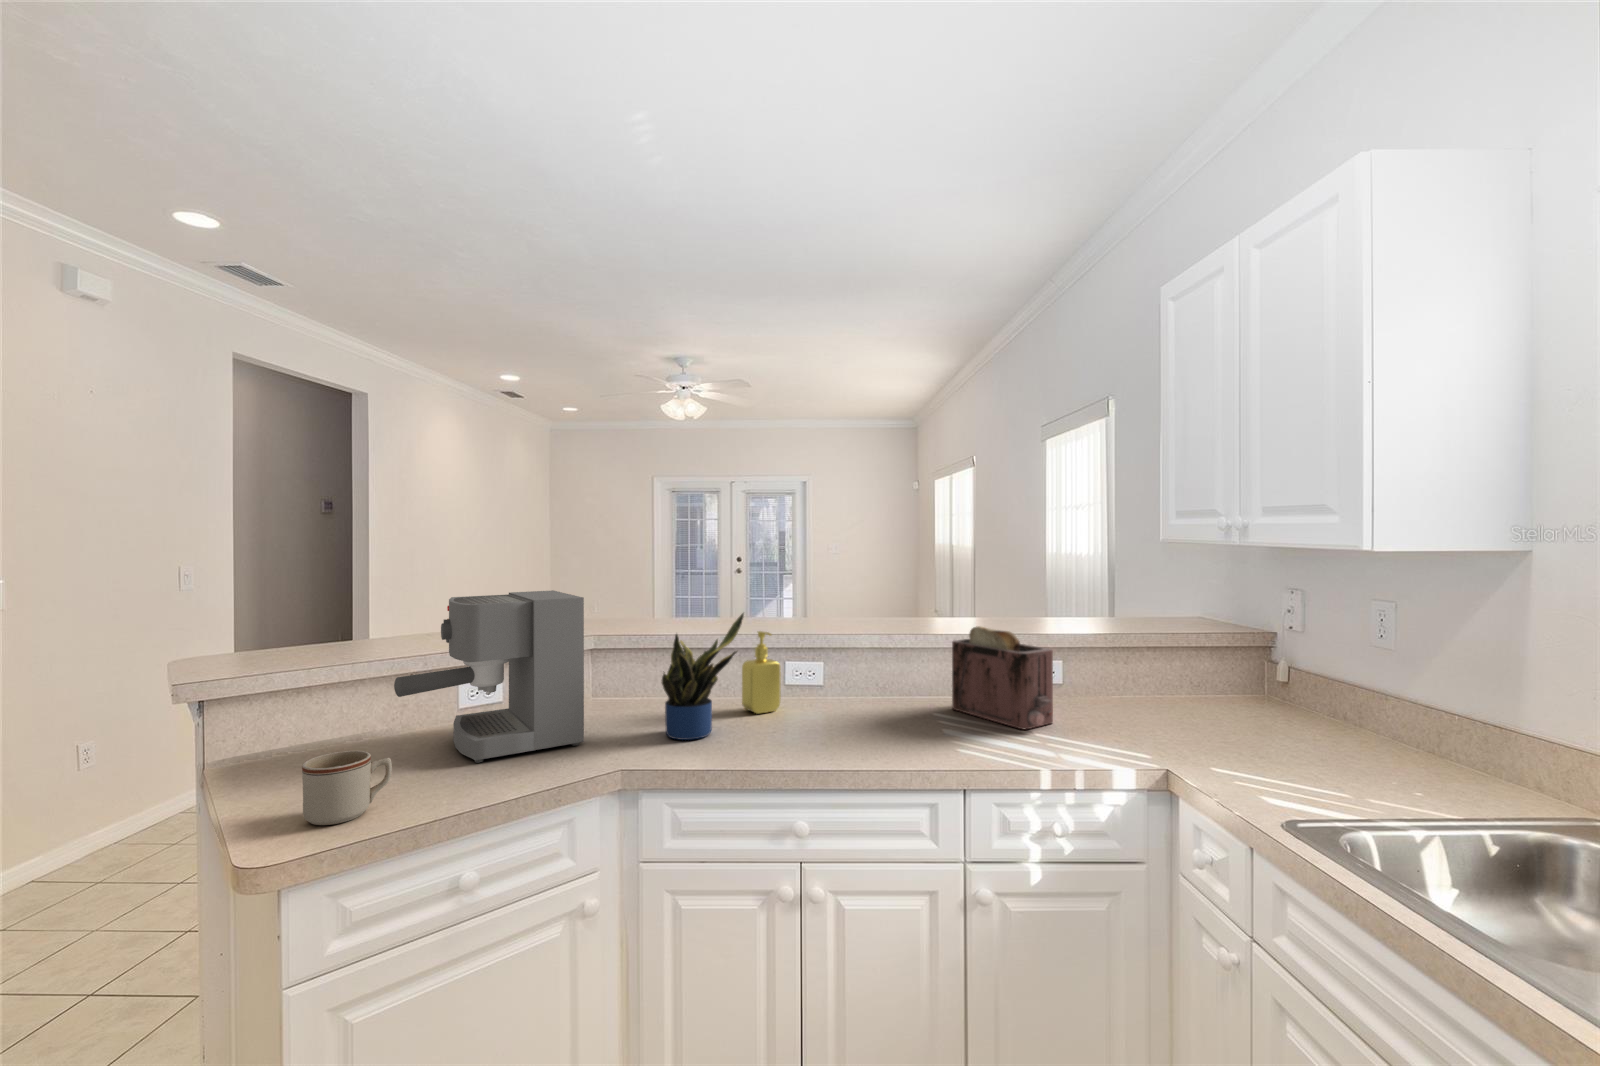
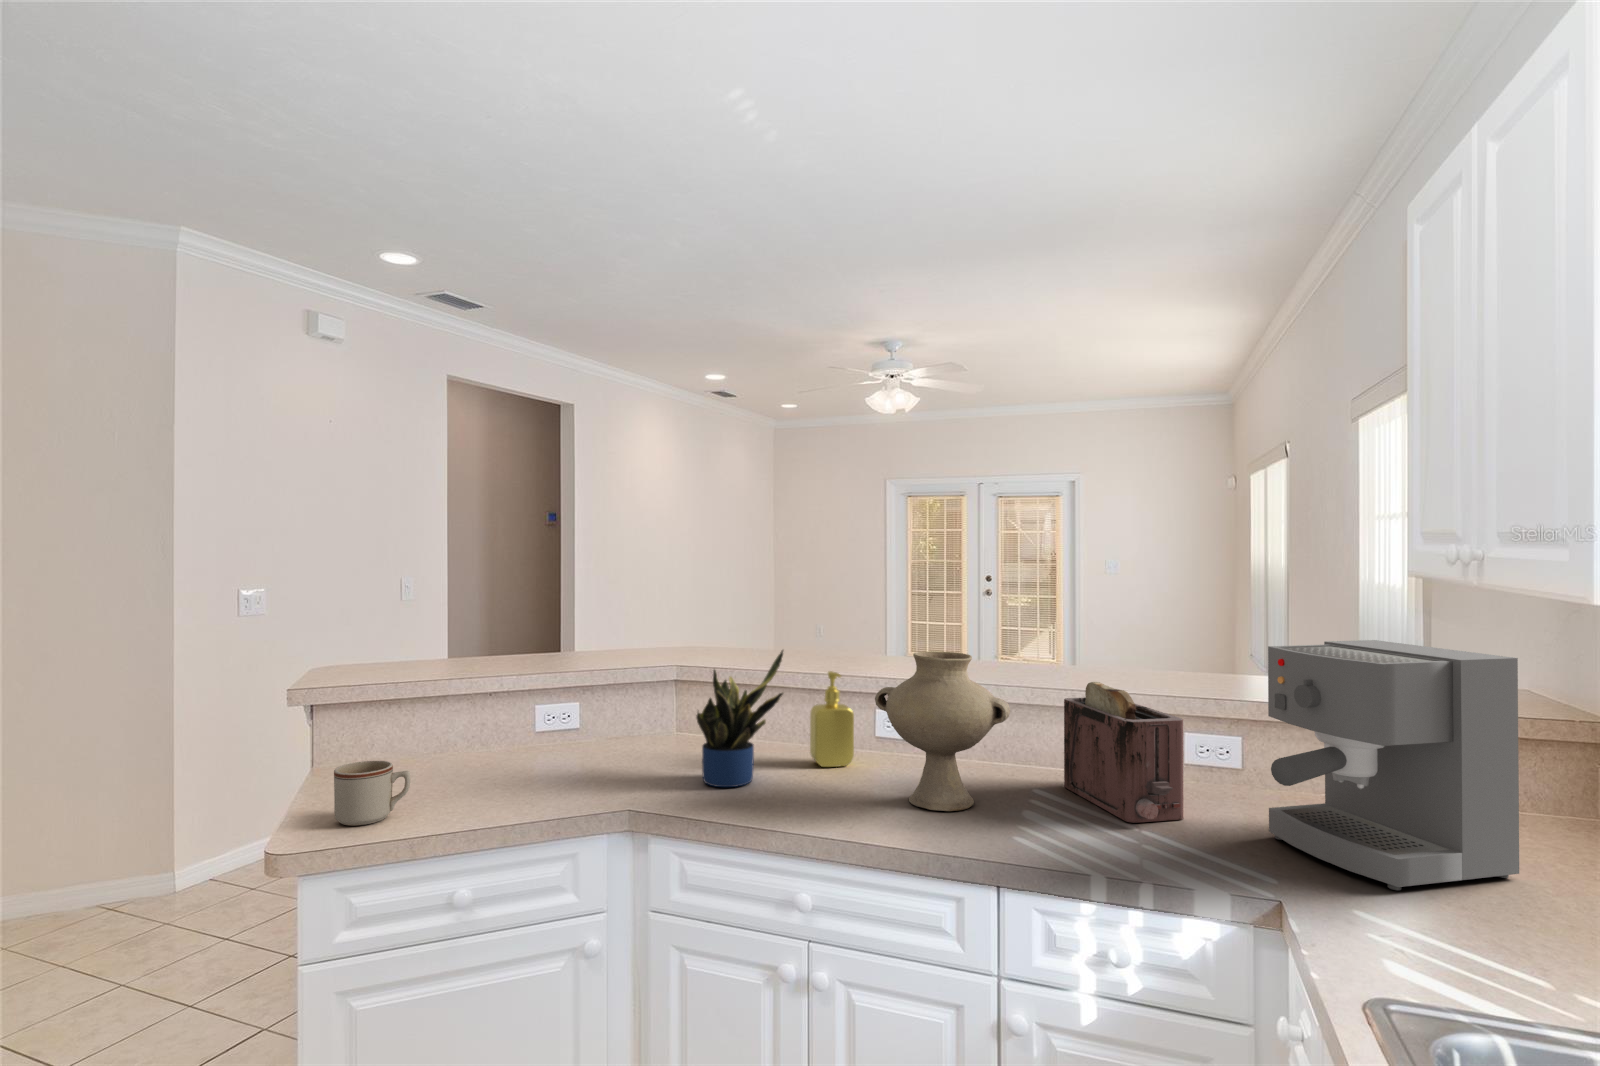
coffee maker: present [394,590,584,763] -> present [1268,640,1519,890]
vase: none [825,608,935,738] -> present [875,651,1010,811]

